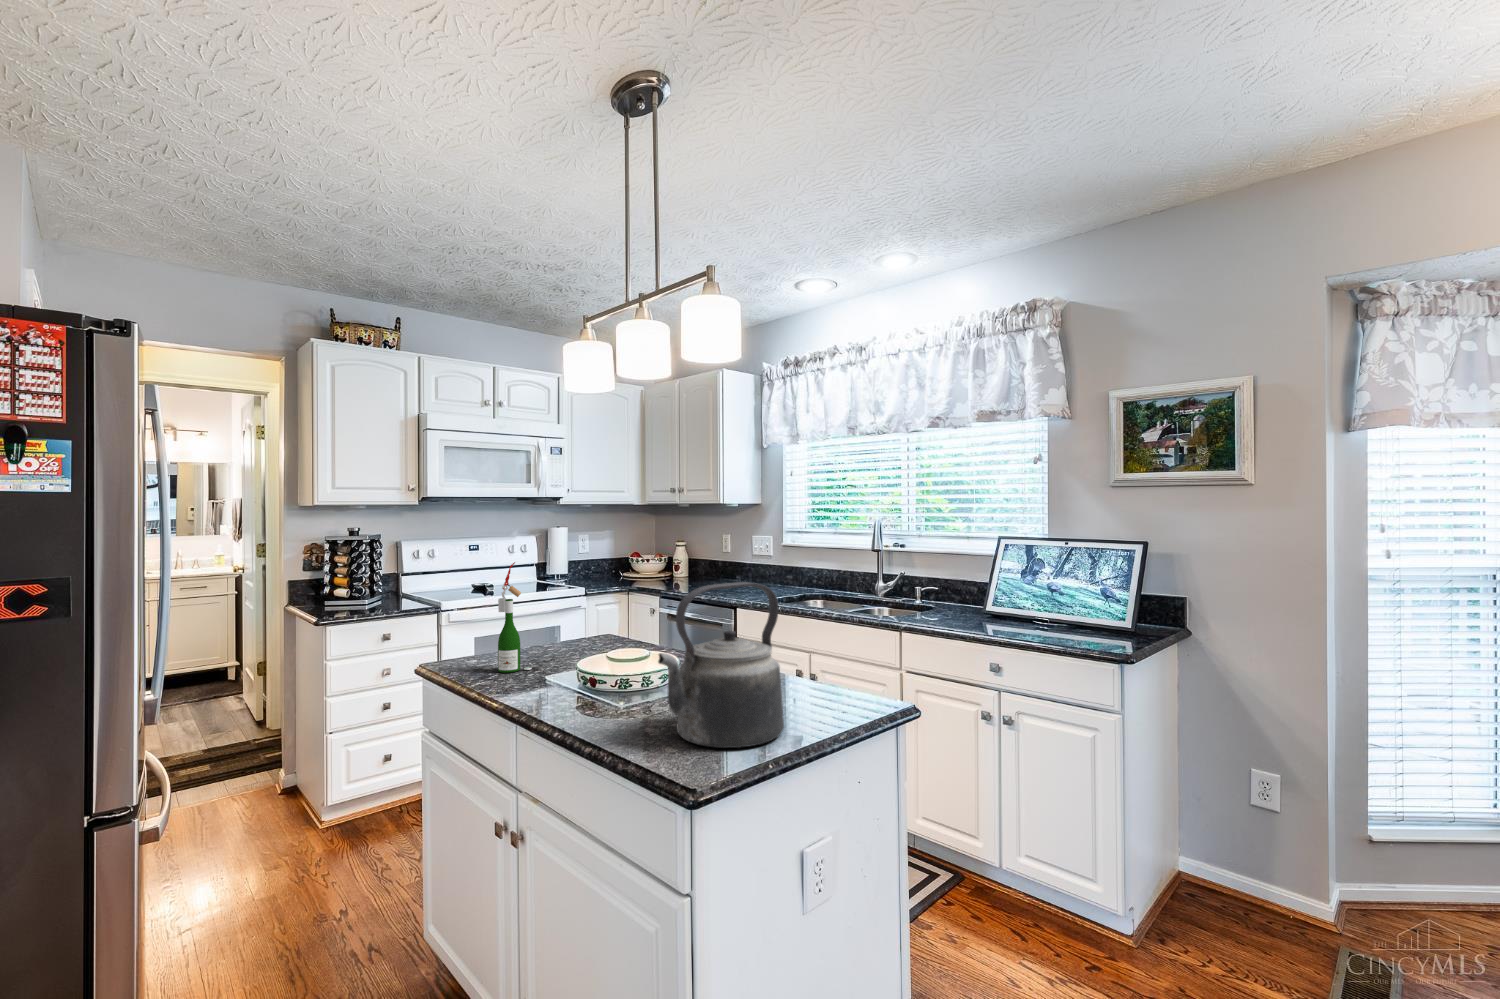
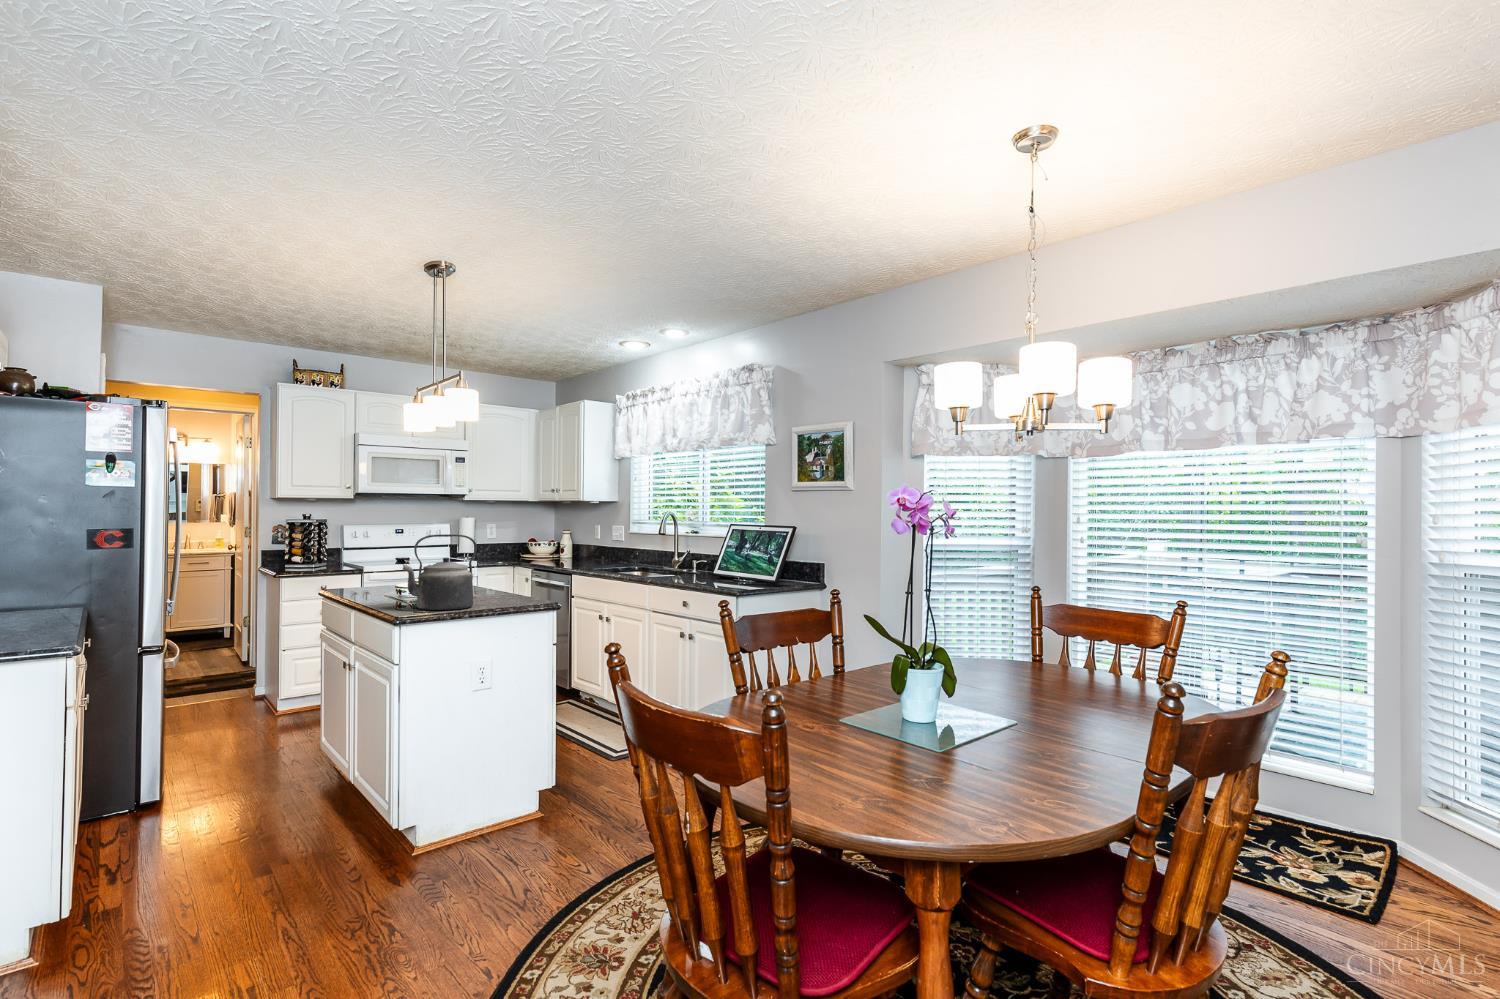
wine bottle: present [498,562,532,673] -> none [360,529,380,591]

